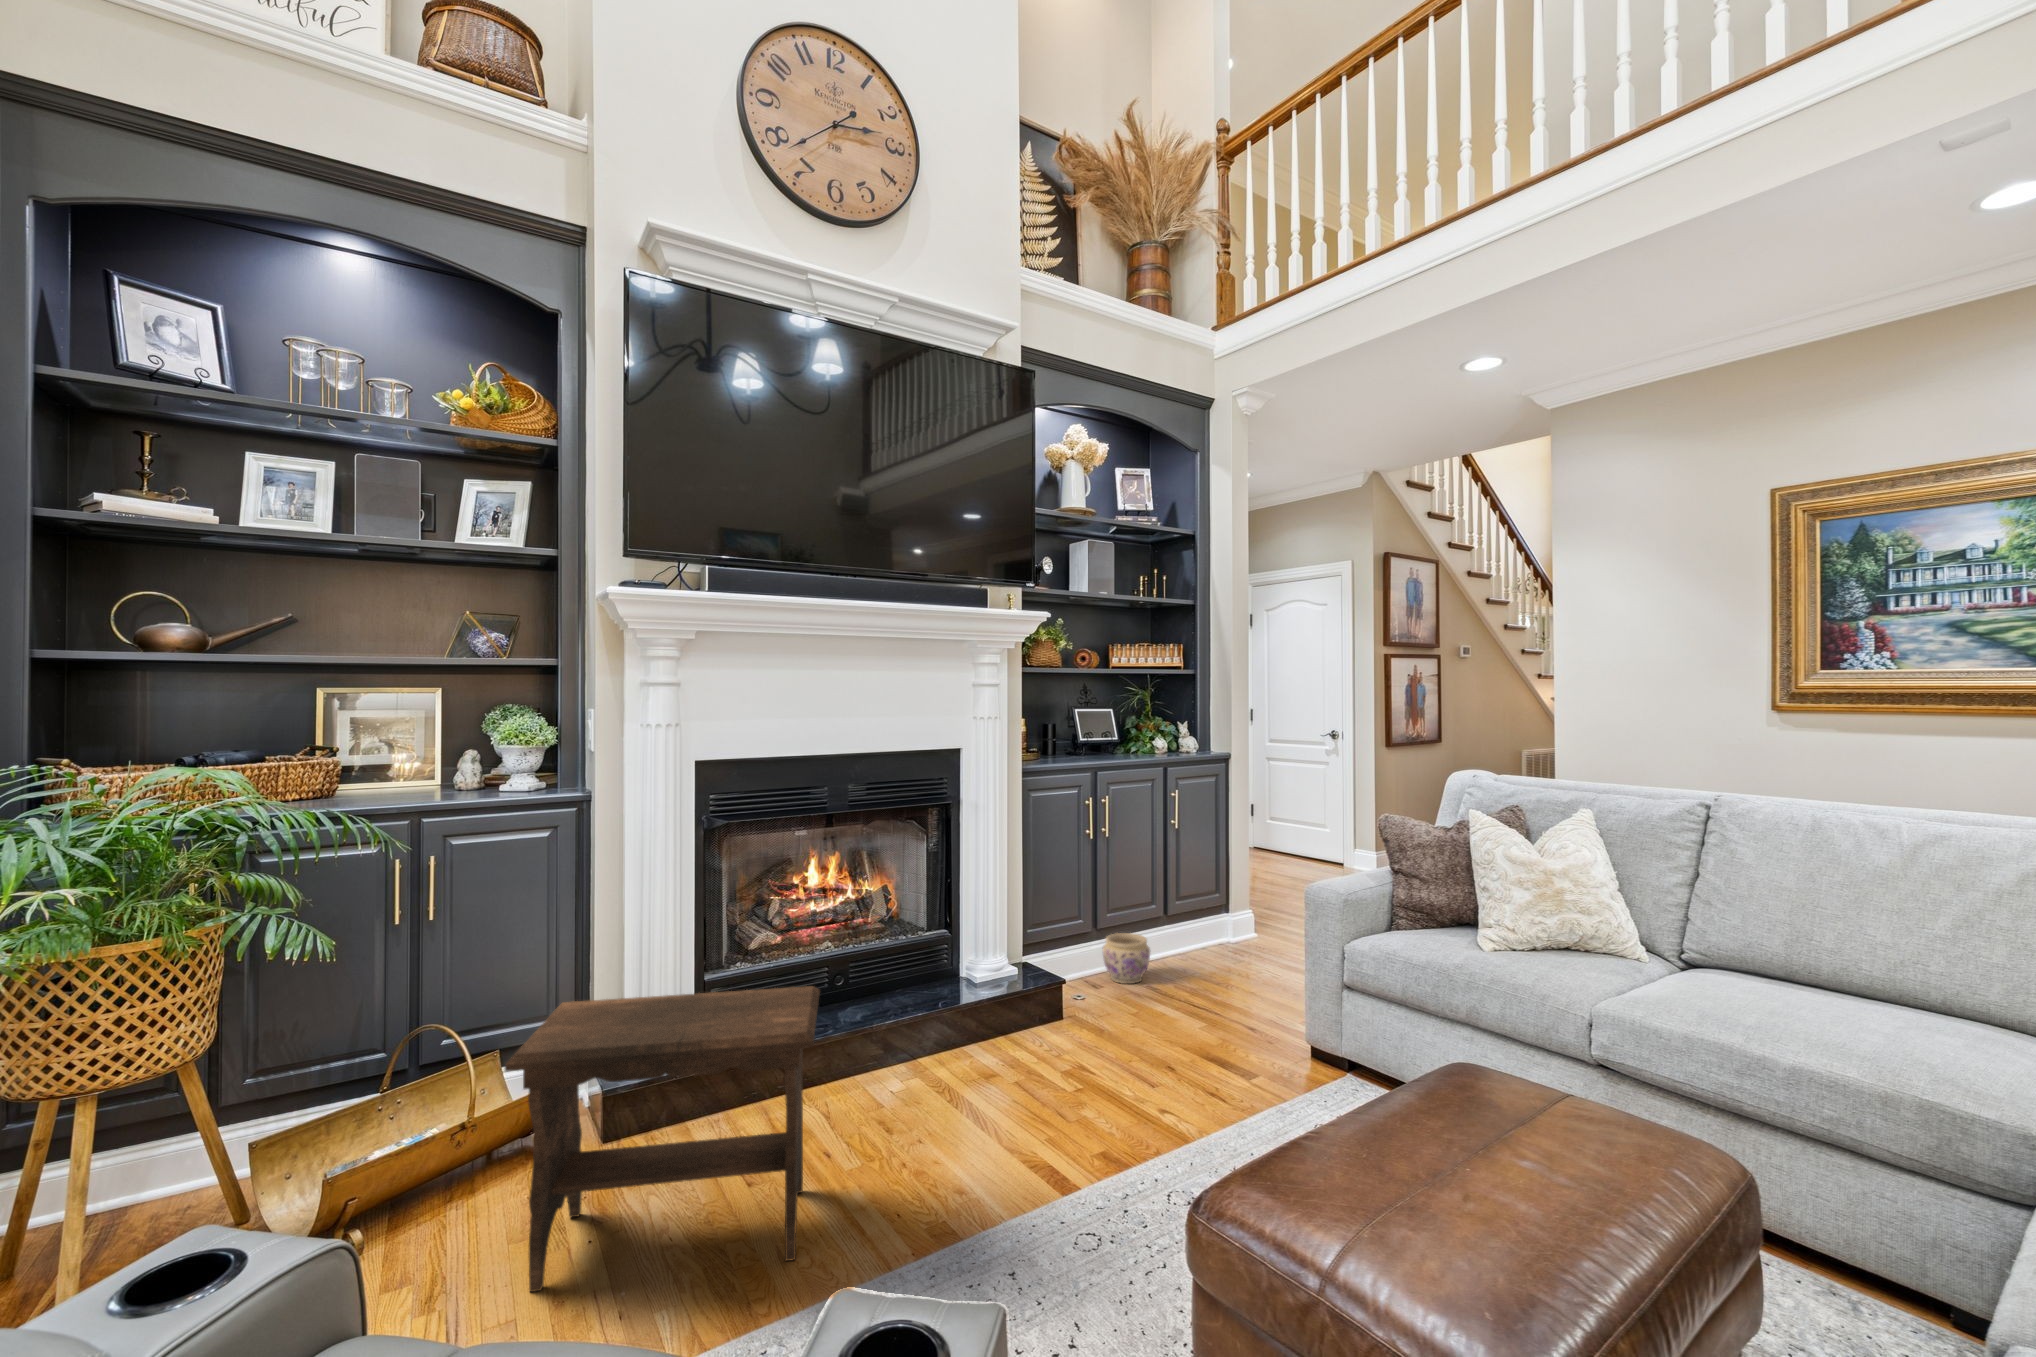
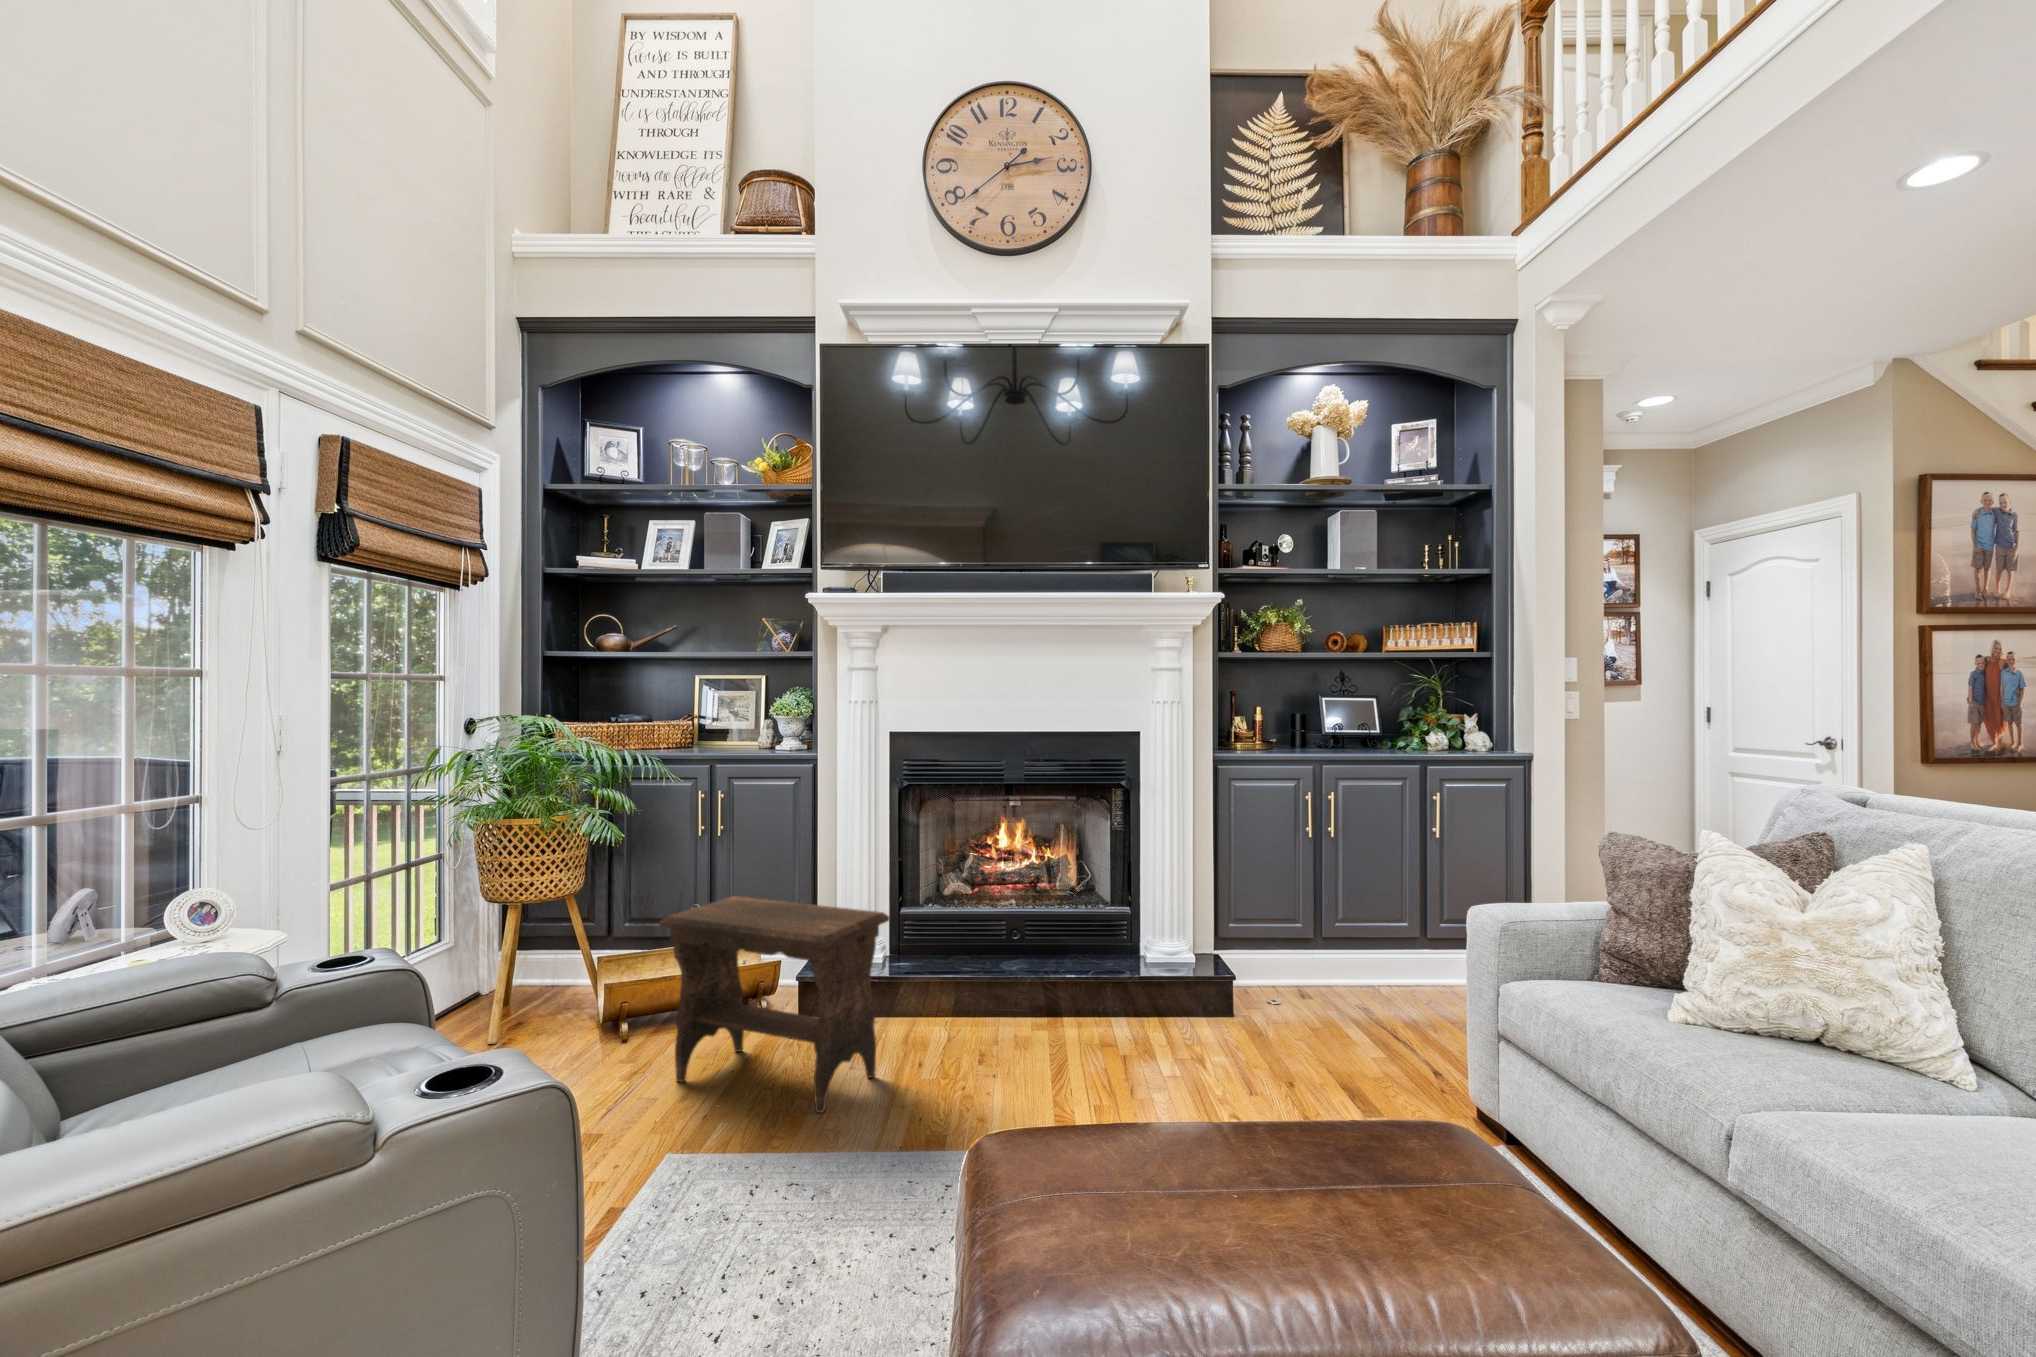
planter: present [1103,933,1150,984] -> none [1325,946,1382,1003]

